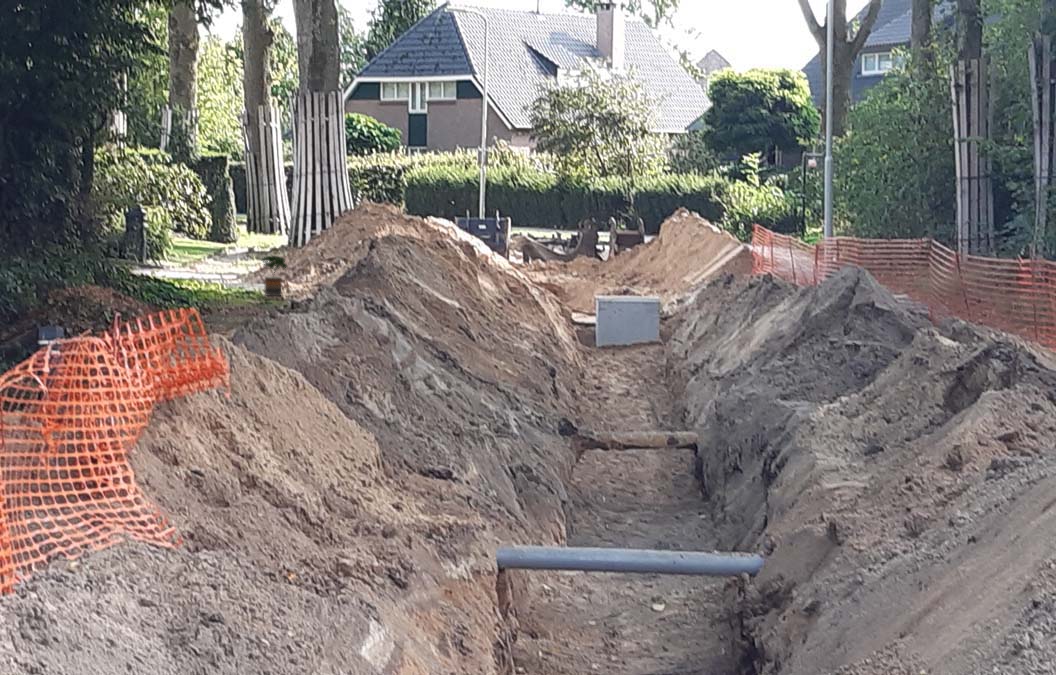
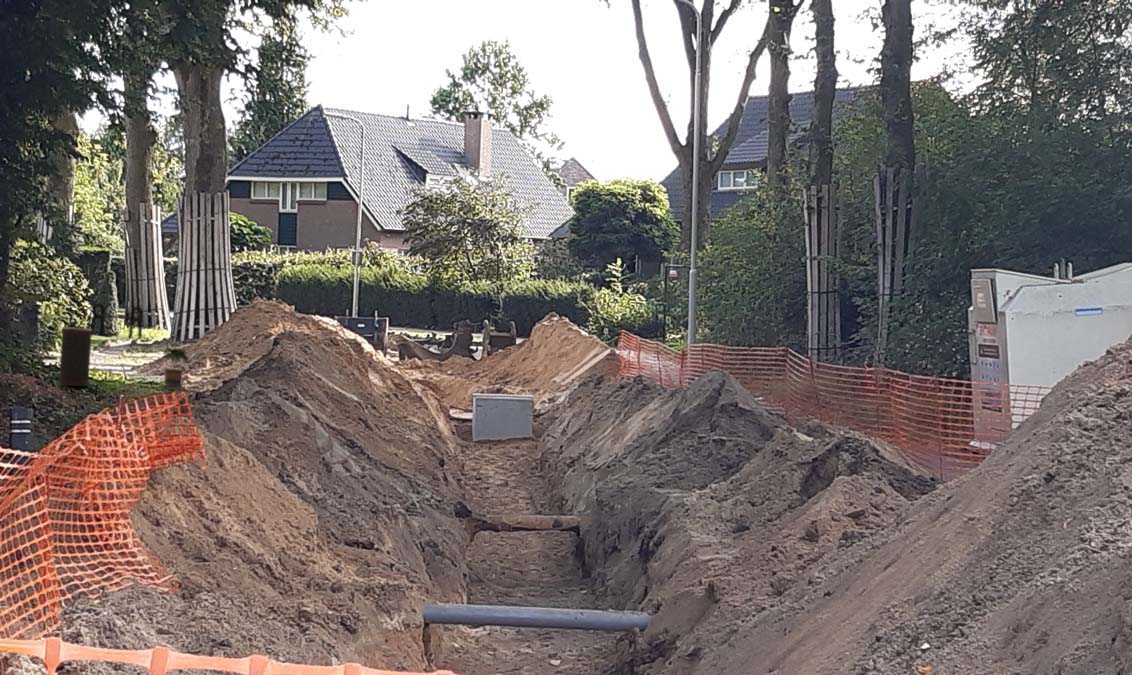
bench: none [215,212,266,247] -> present [90,303,143,338]
trash can: none [154,237,186,299] -> present [59,327,92,386]

